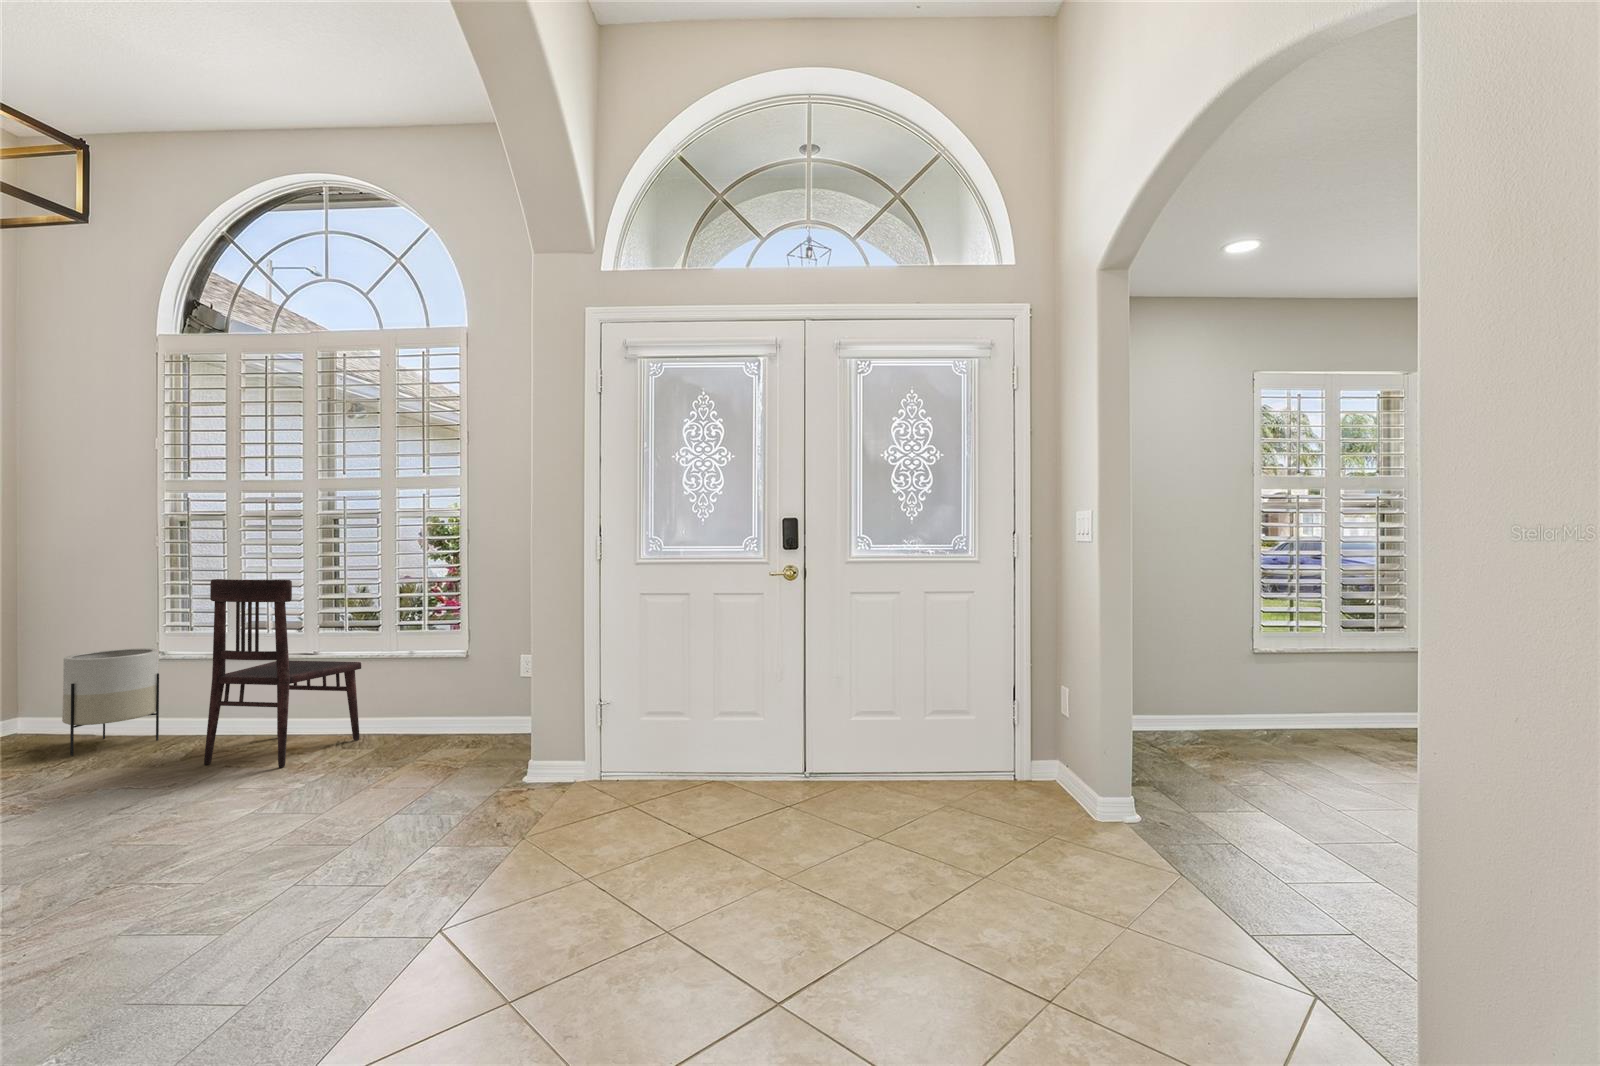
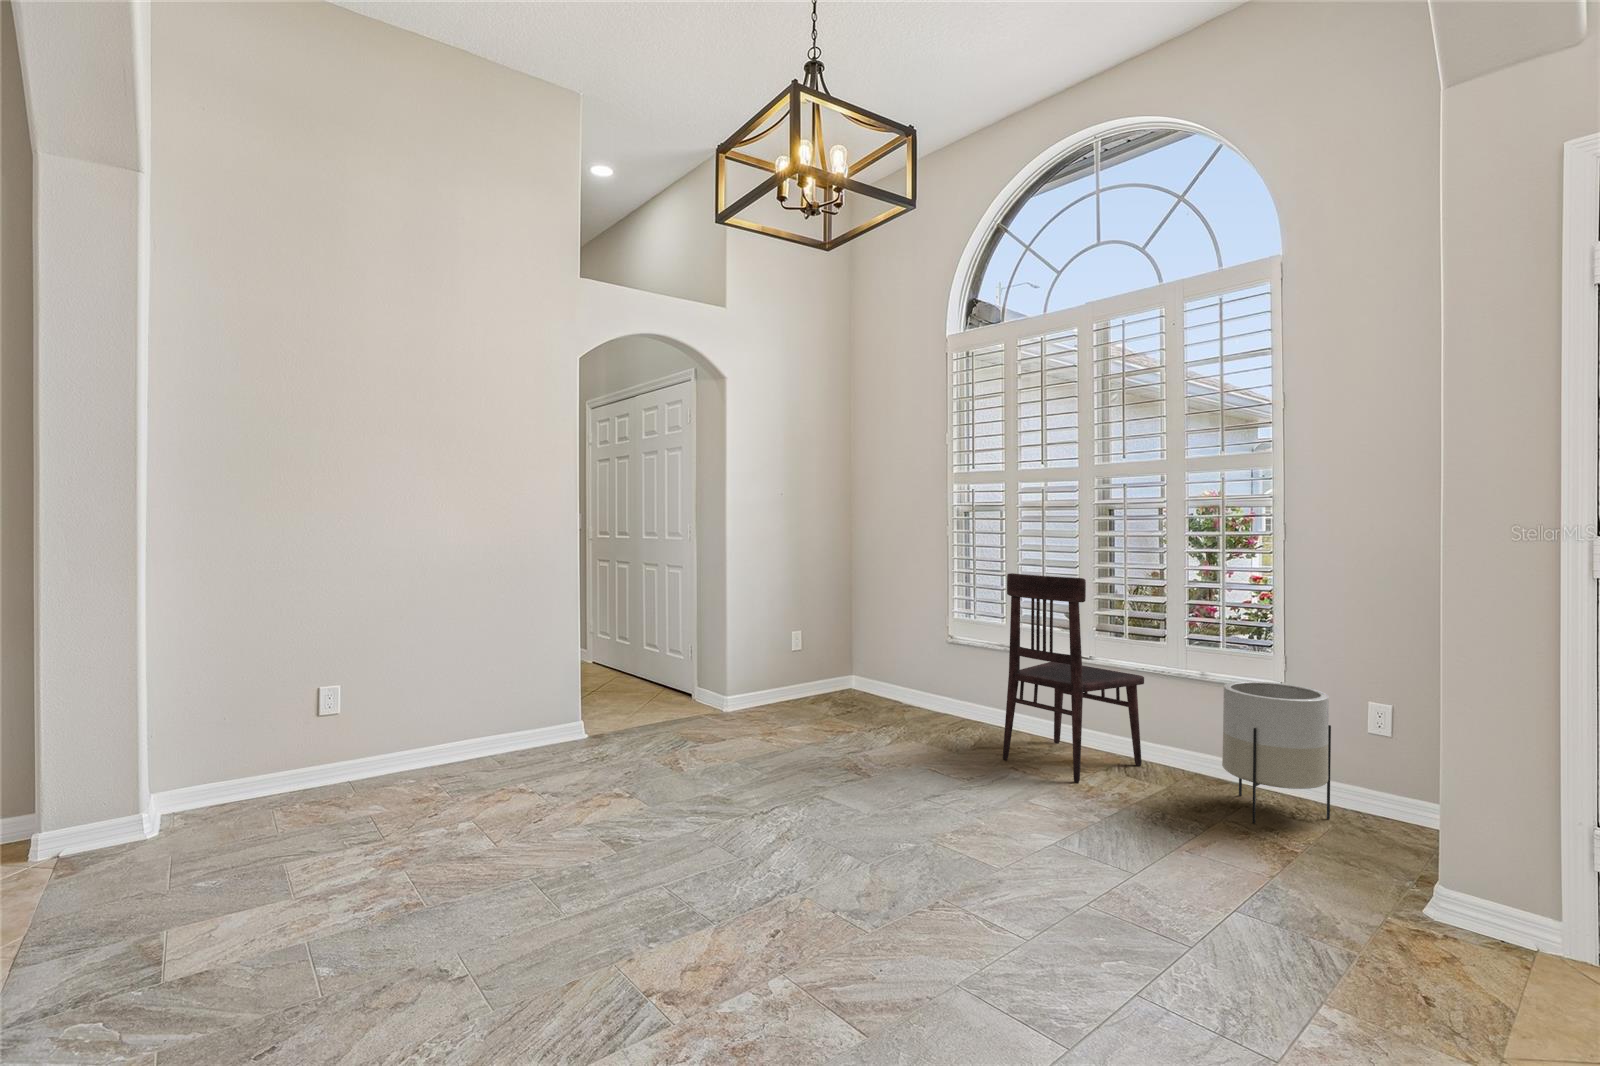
planter: present [62,648,159,756] -> present [1222,681,1331,823]

